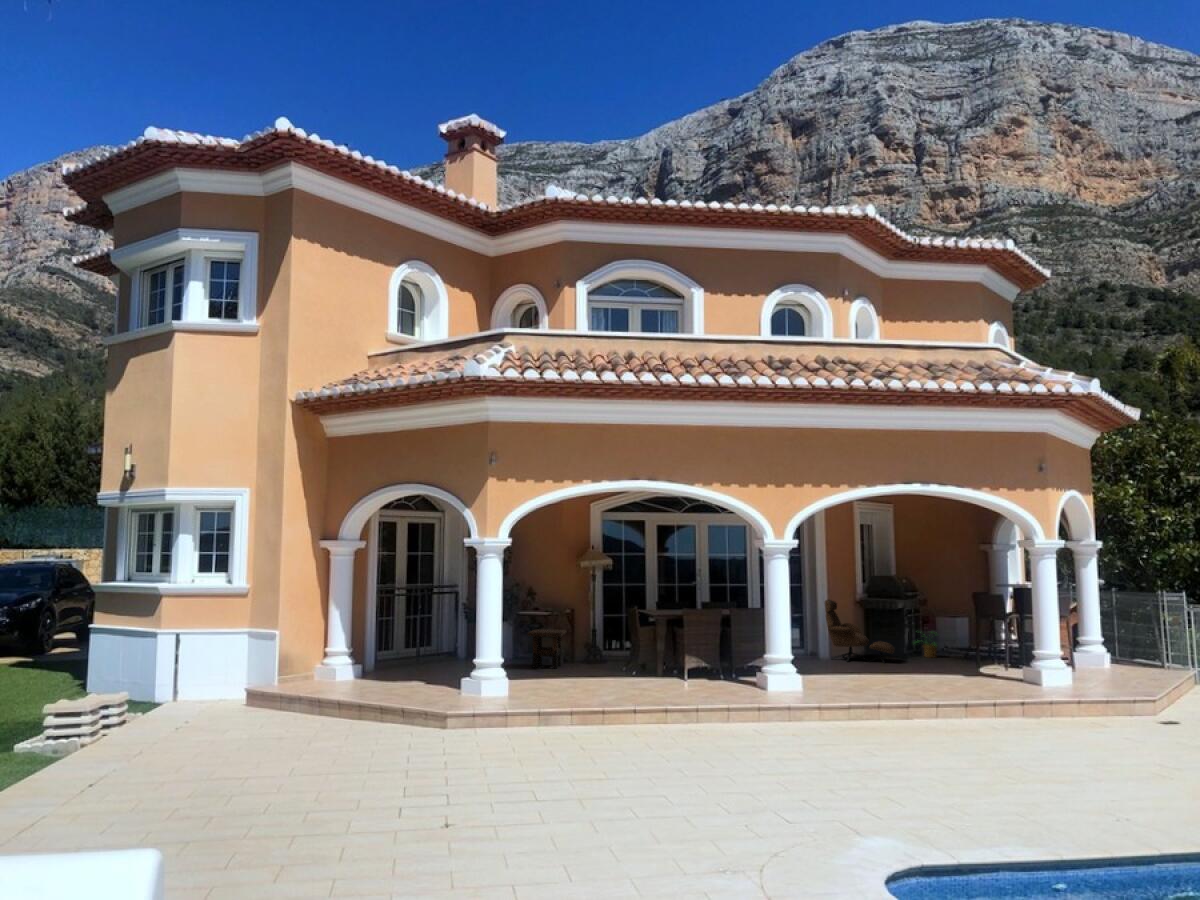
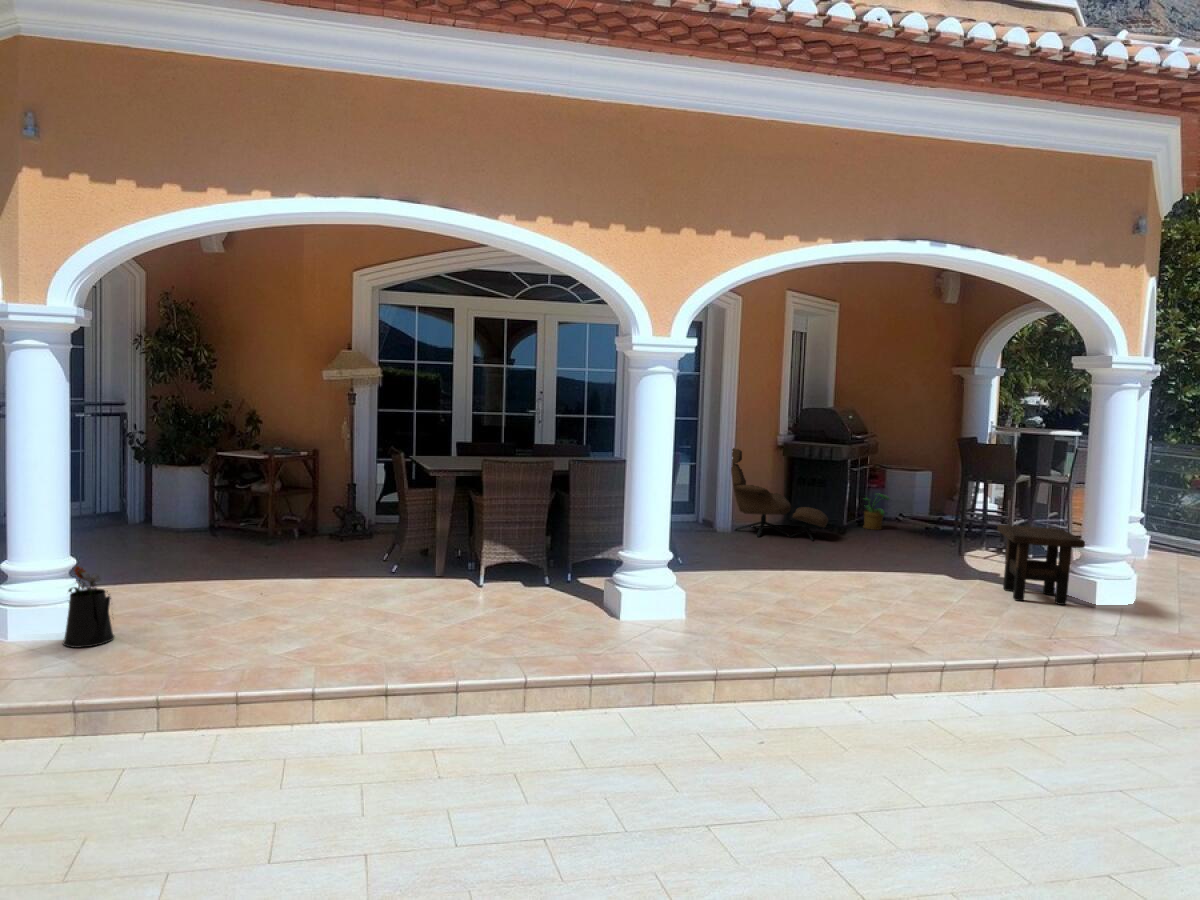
side table: present [527,629,567,668] -> present [997,525,1085,605]
watering can: none [500,661,526,700] -> present [63,566,114,648]

